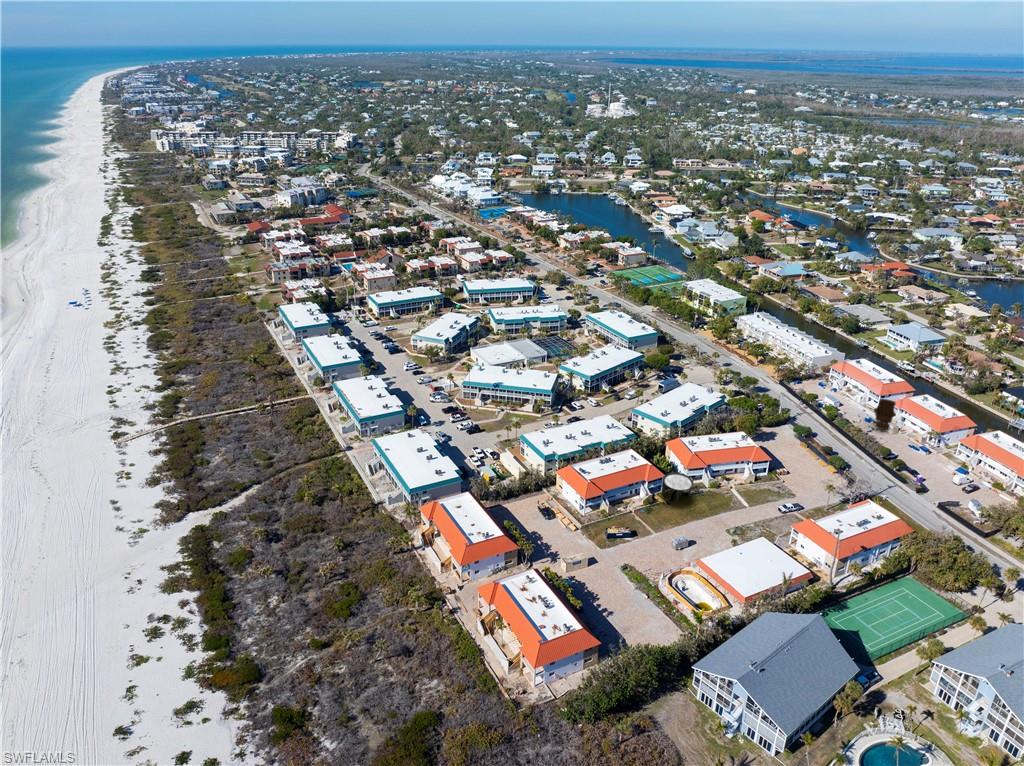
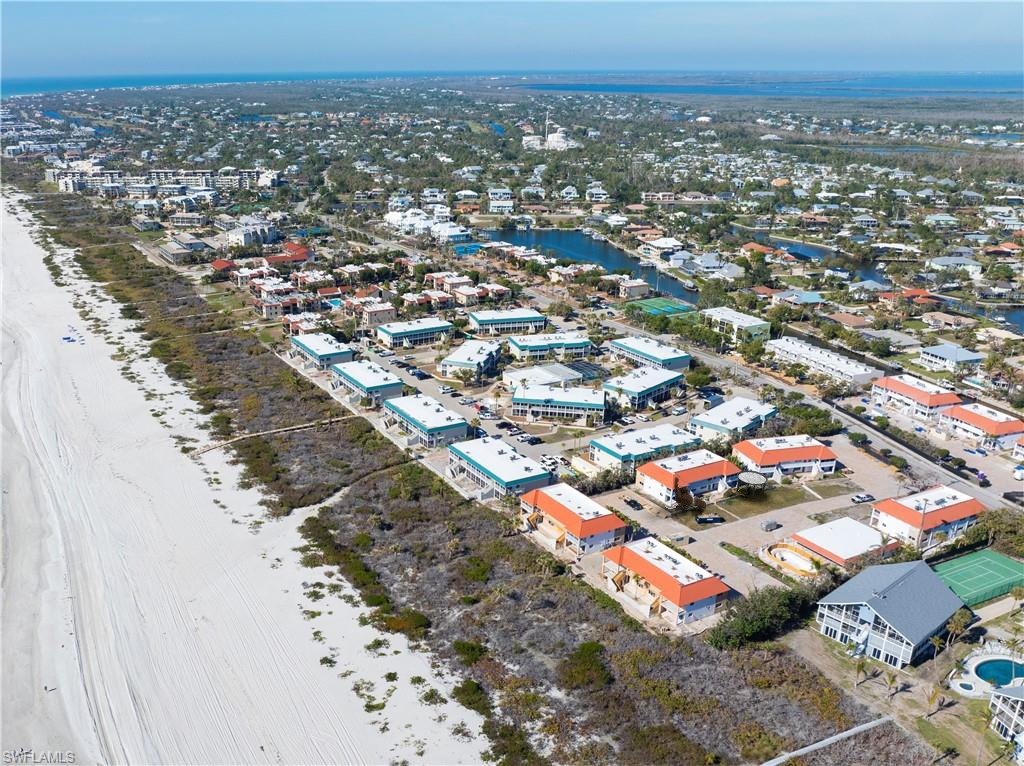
lounge chair: present [874,399,896,430] -> present [674,477,706,512]

